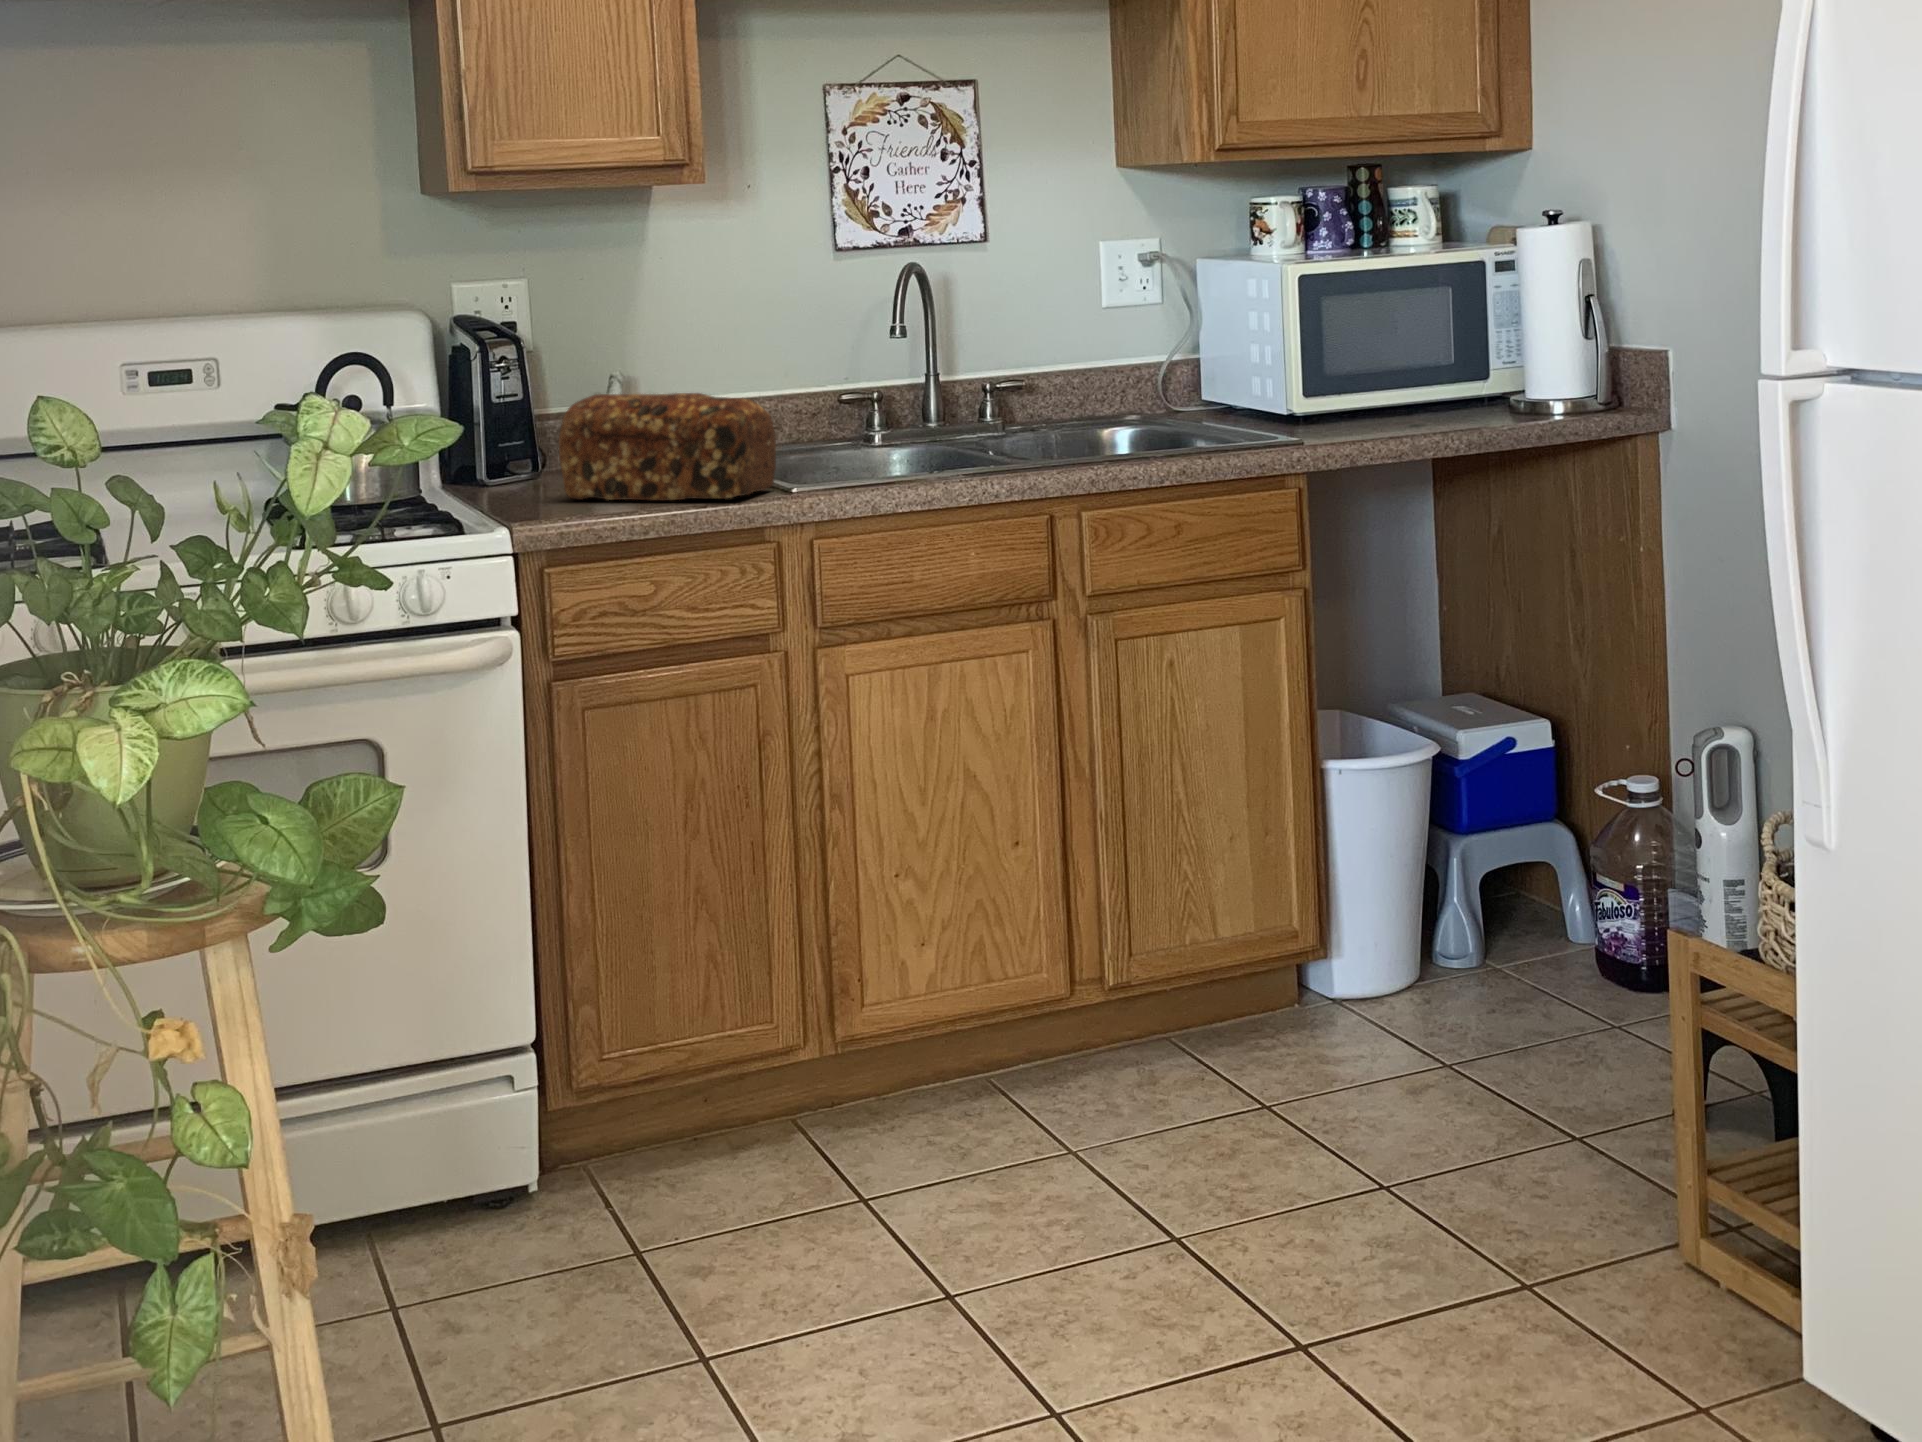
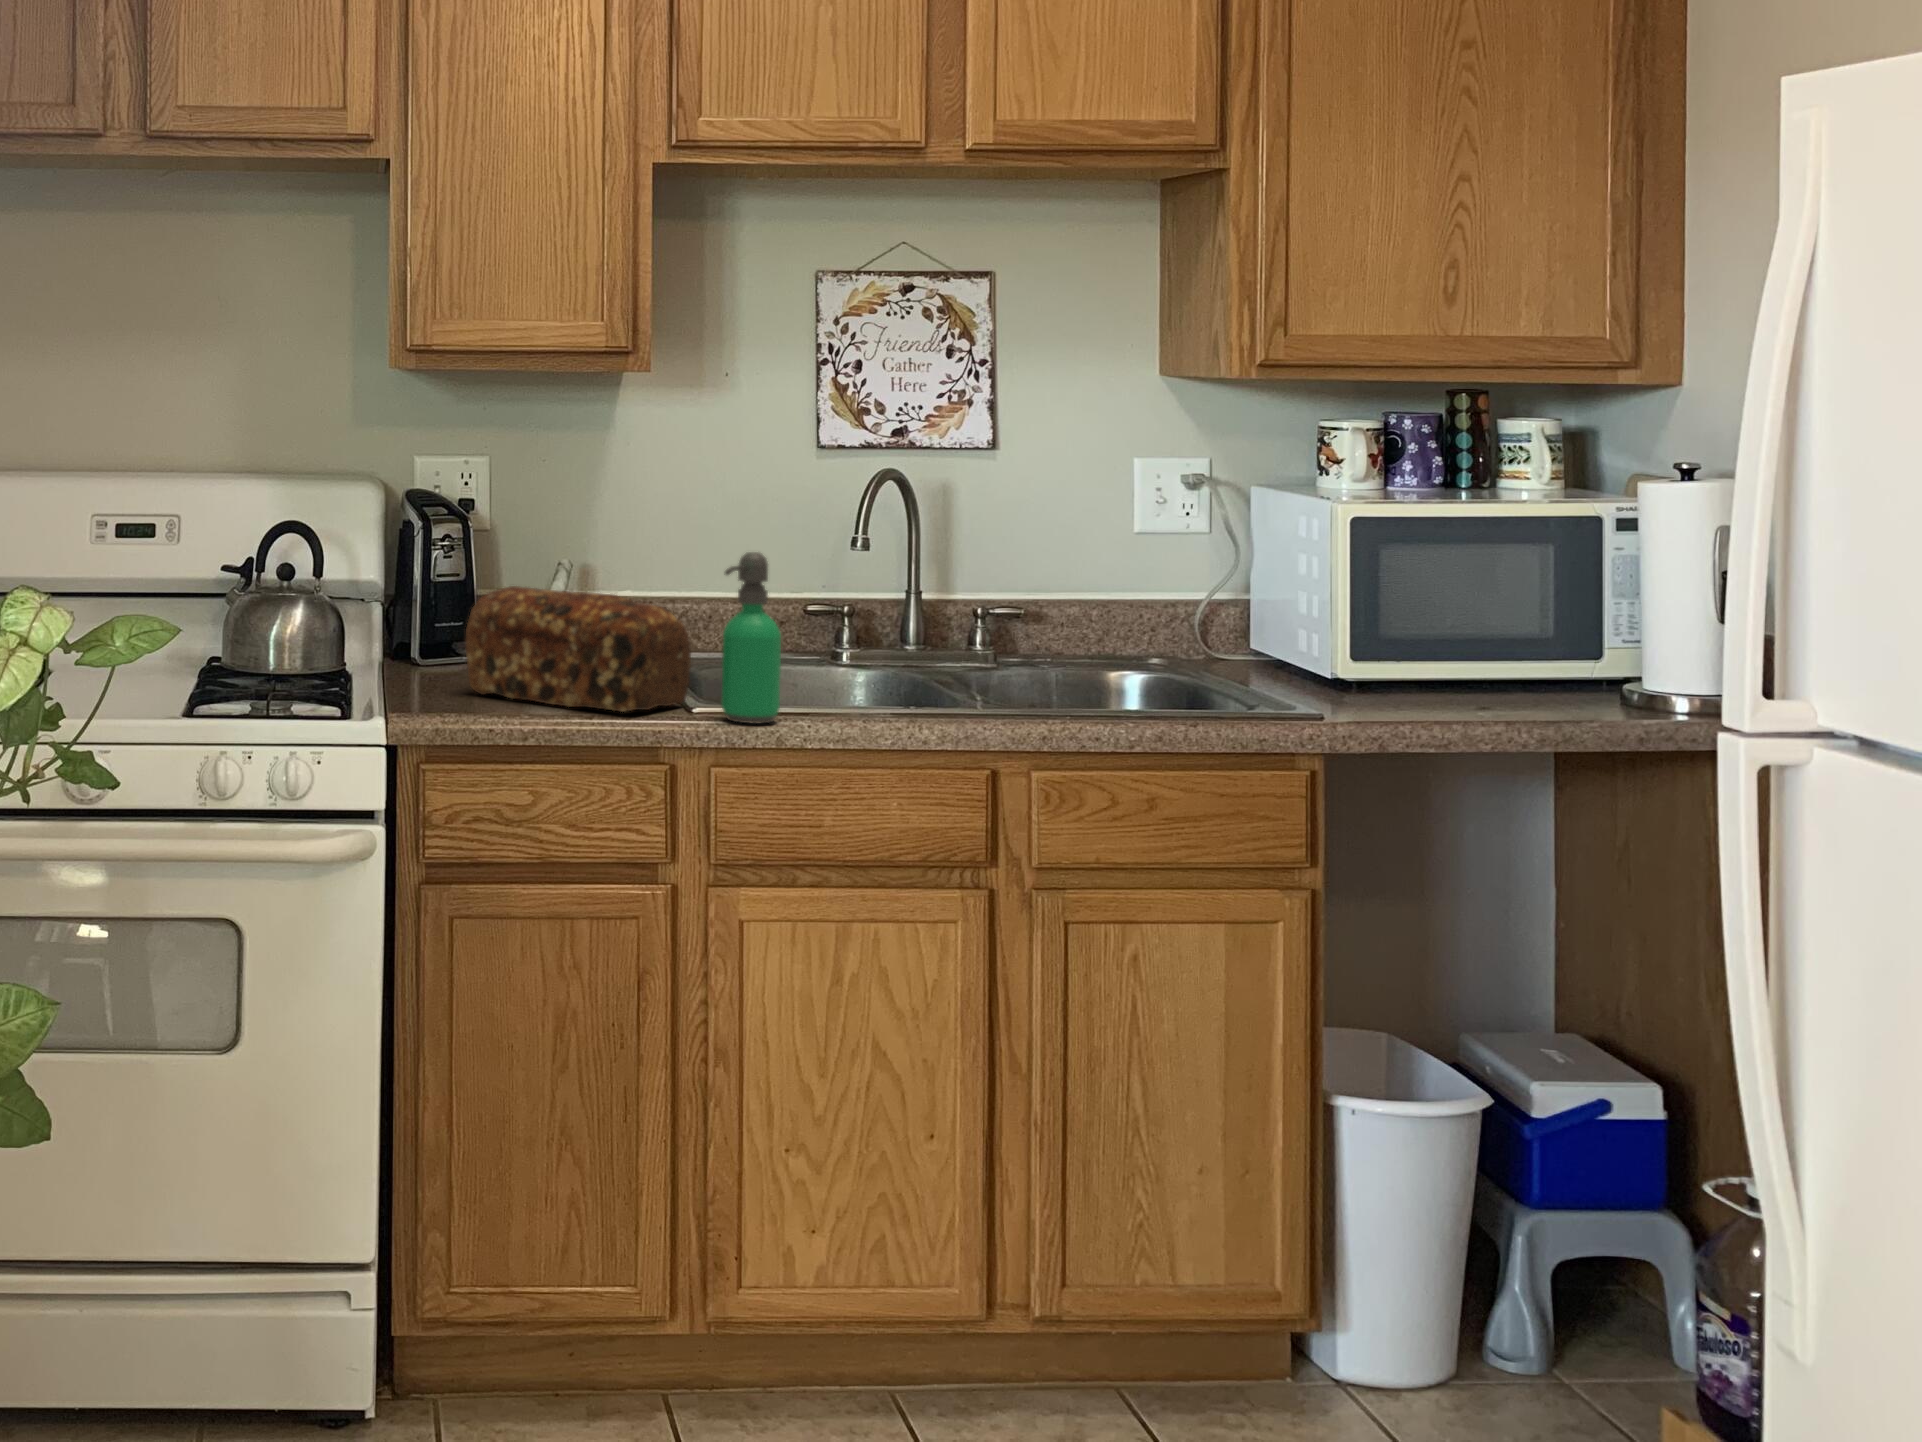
soap dispenser: none [814,338,871,496] -> present [721,552,781,724]

